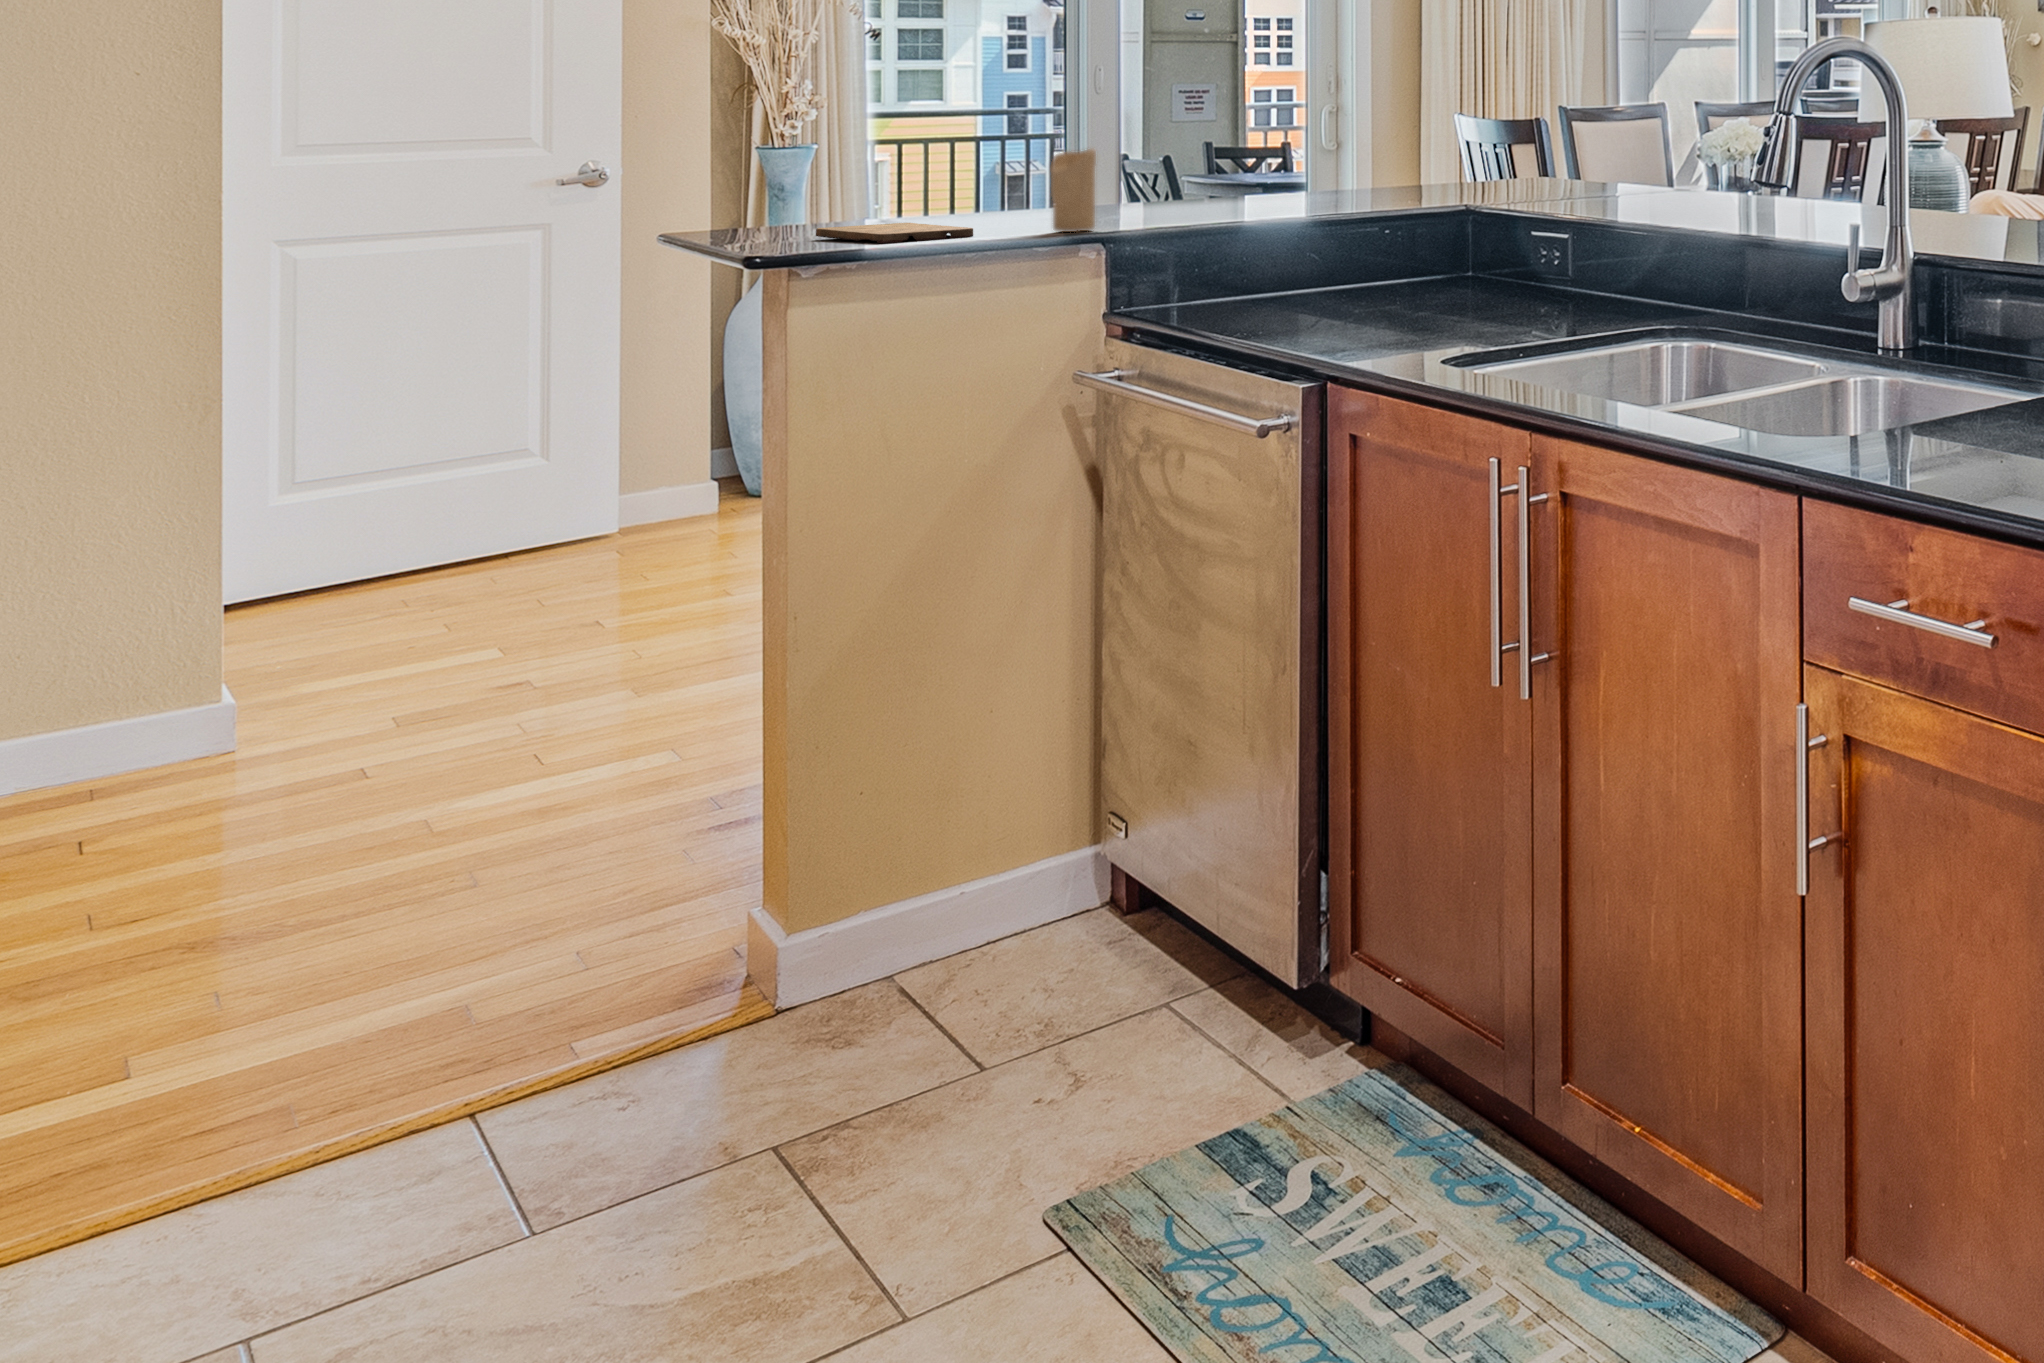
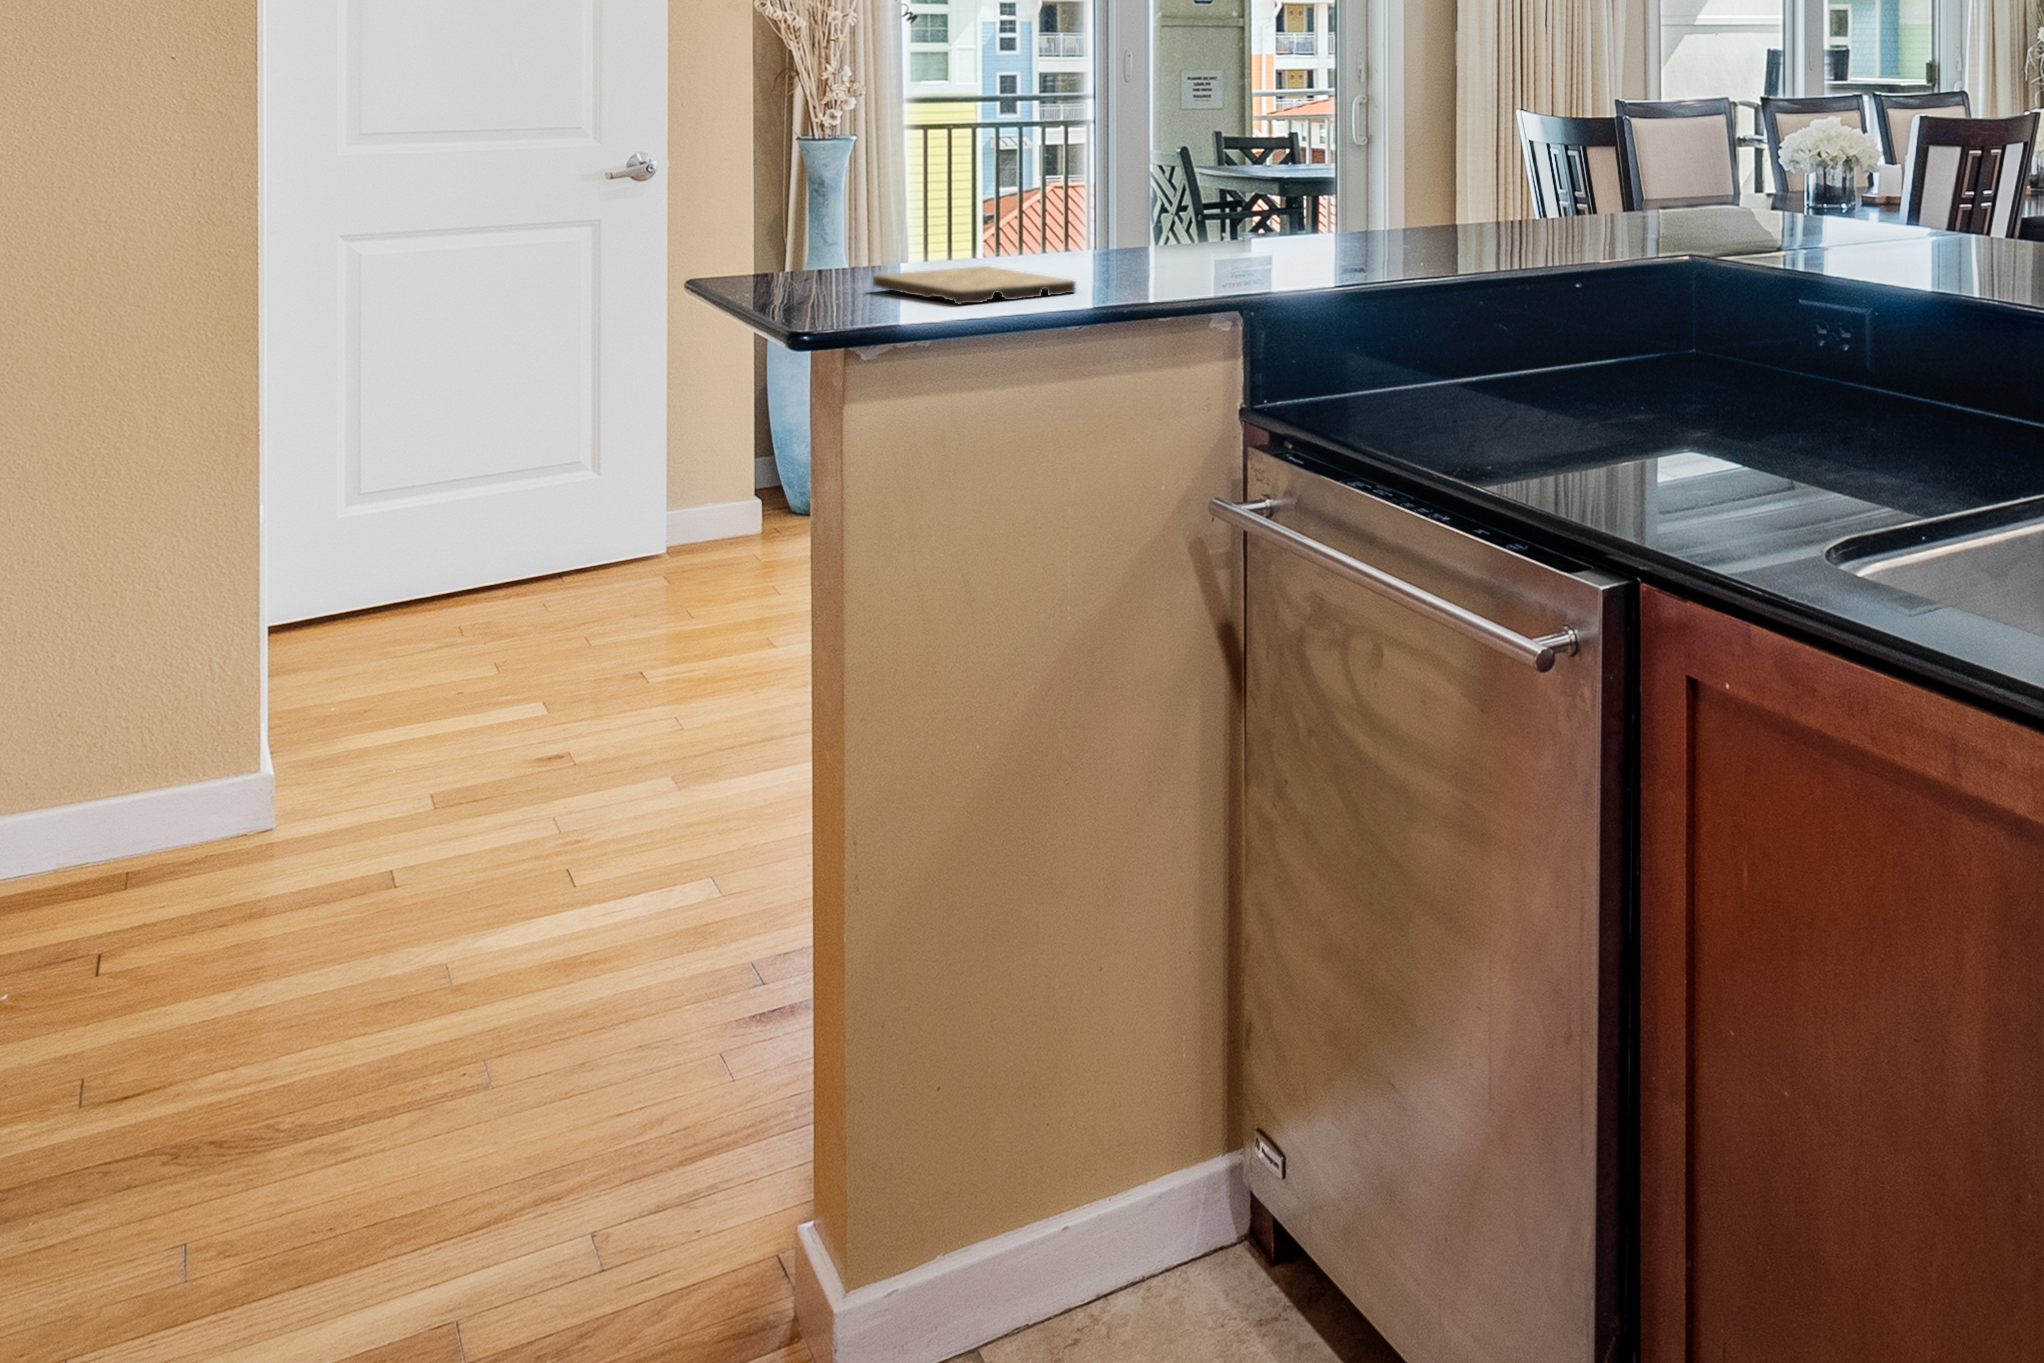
candle: present [1051,149,1096,232] -> none [1175,168,1235,289]

